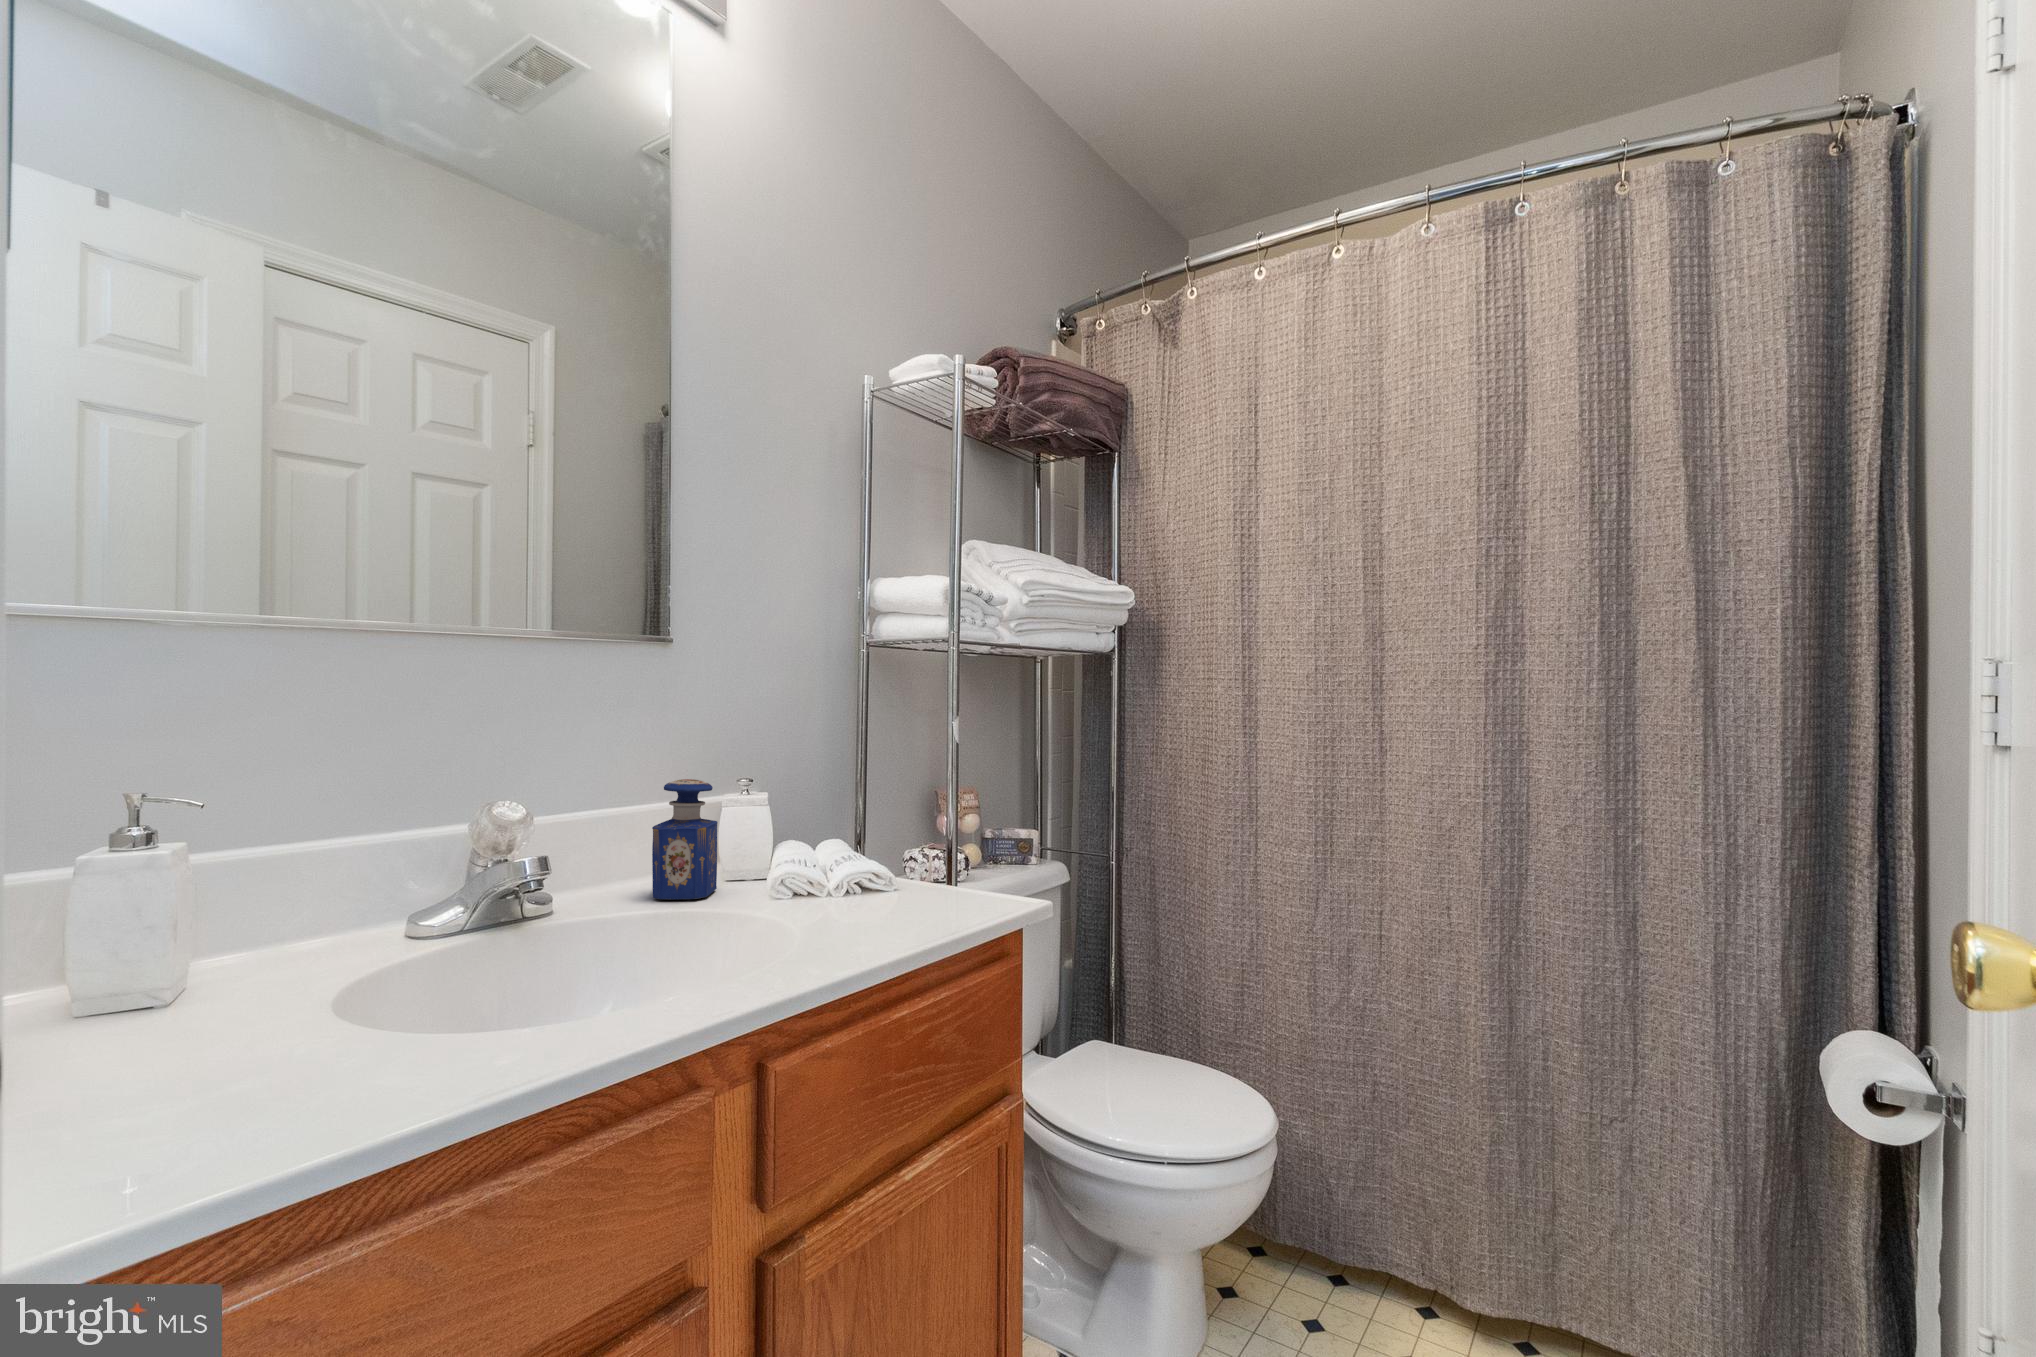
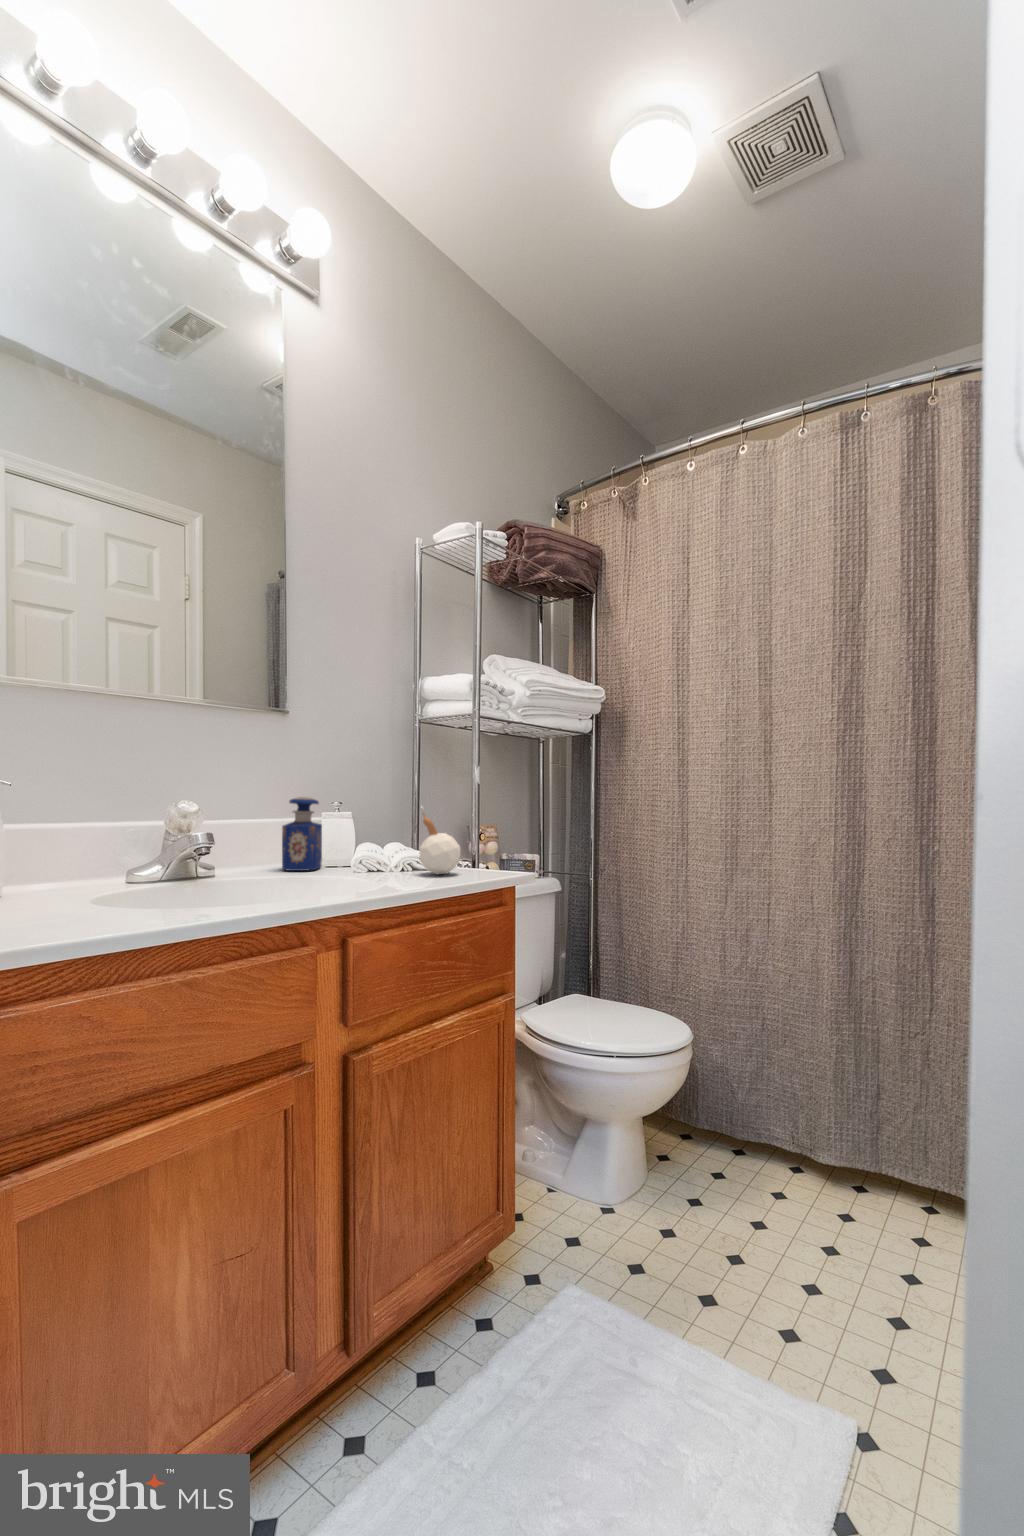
candle: none [877,792,942,906] -> present [419,811,460,874]

